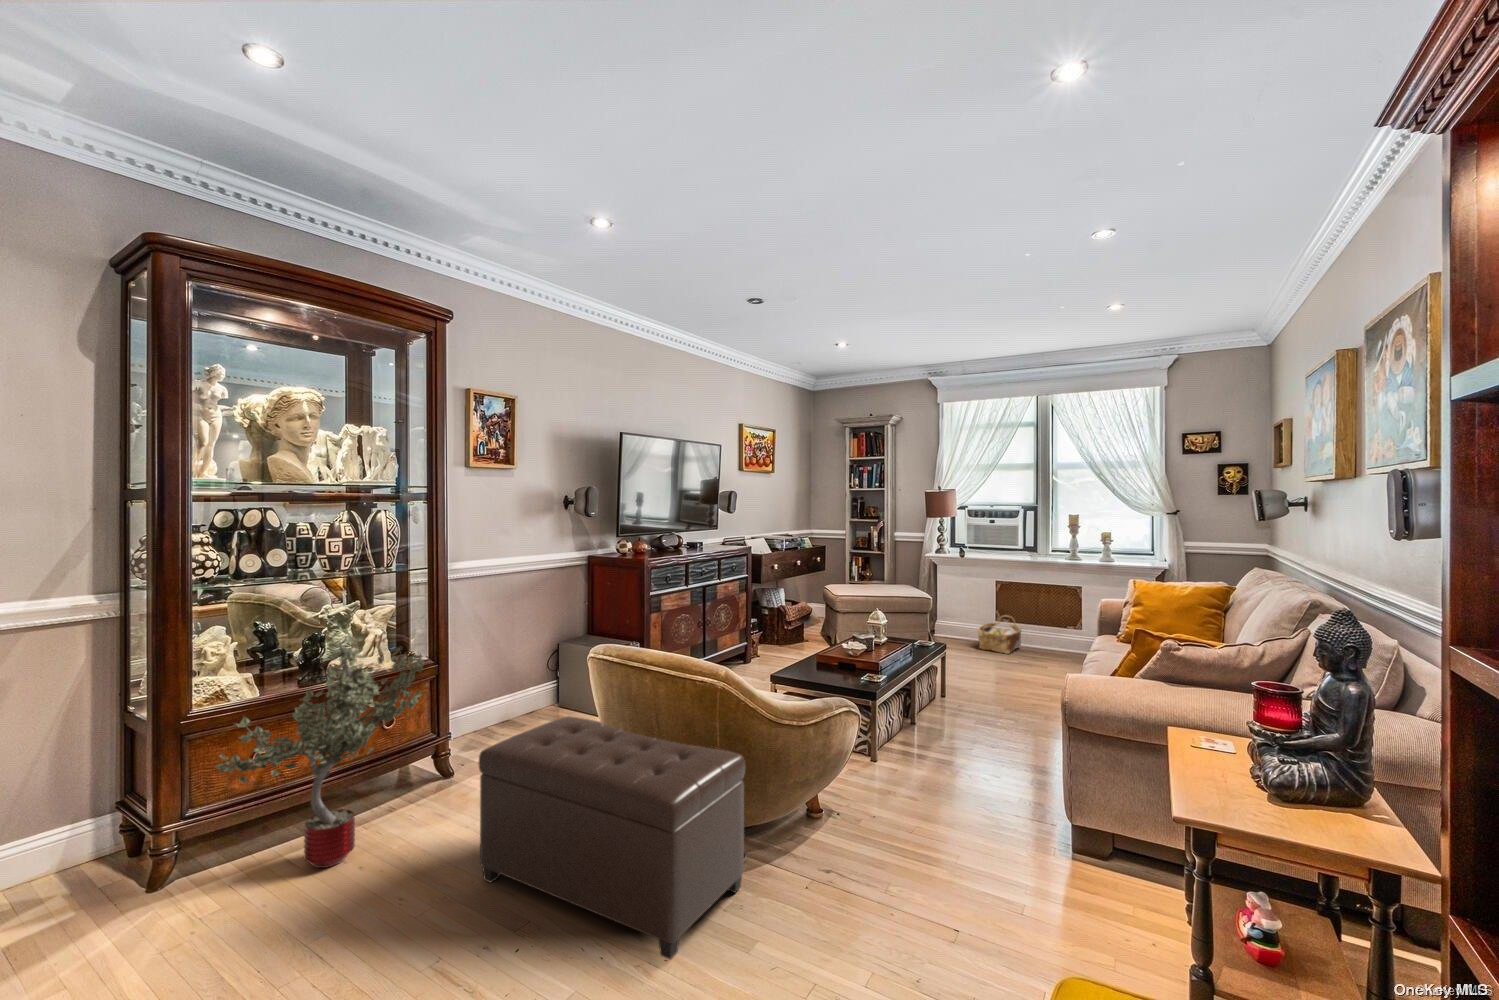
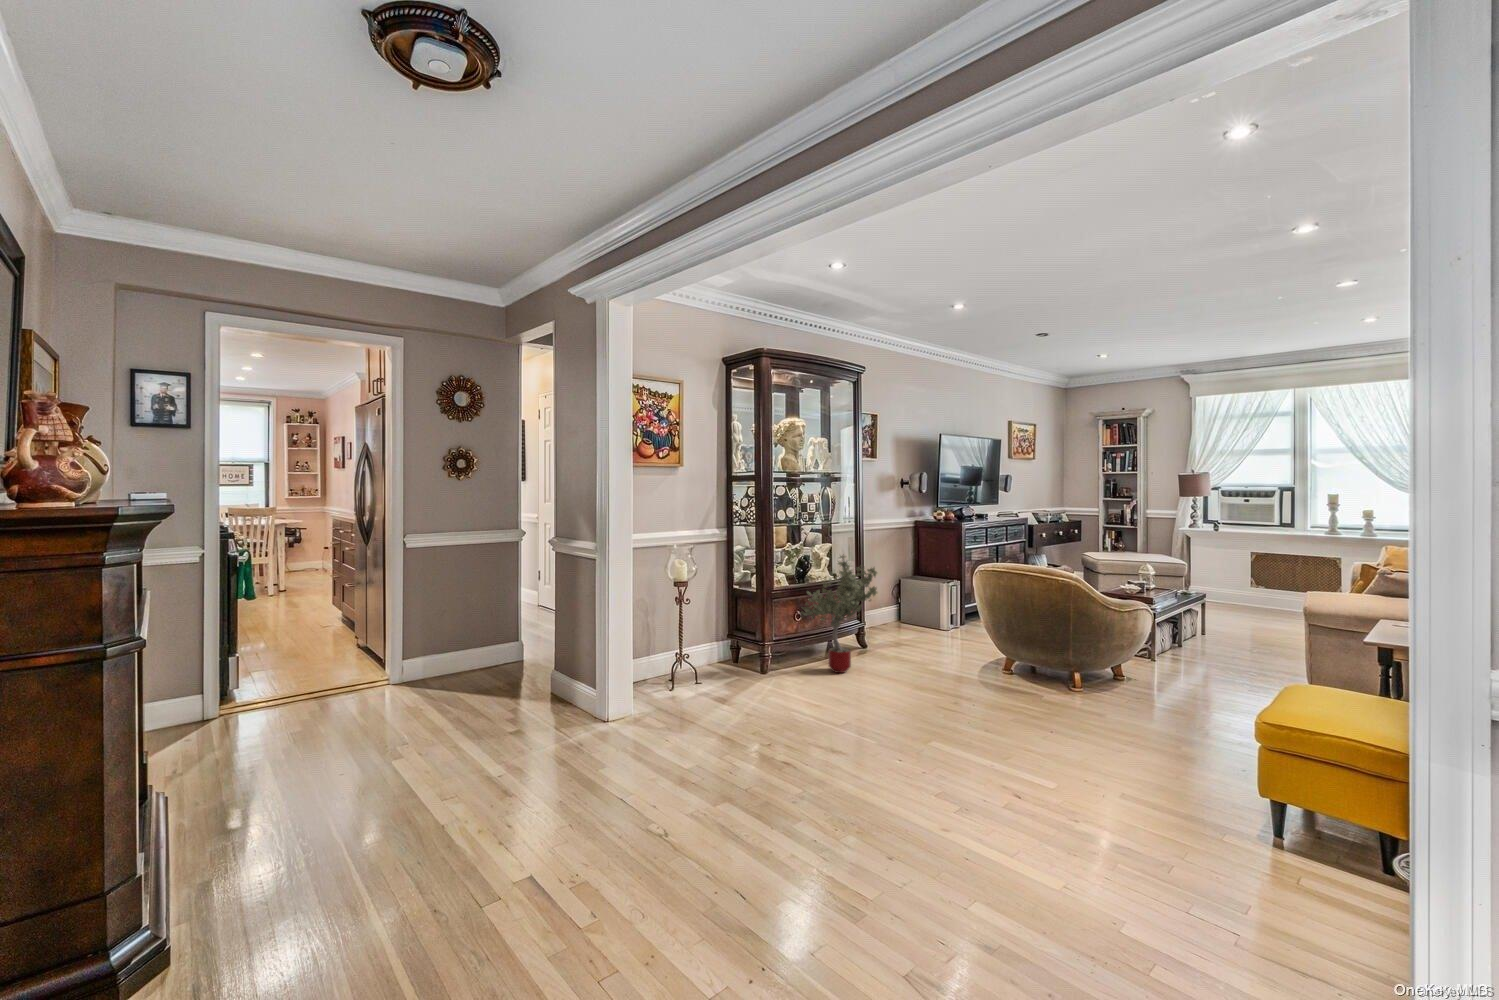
woven basket: present [978,616,1021,654] -> none [1231,582,1276,613]
ottoman: present [479,716,745,959] -> none [927,607,1087,714]

